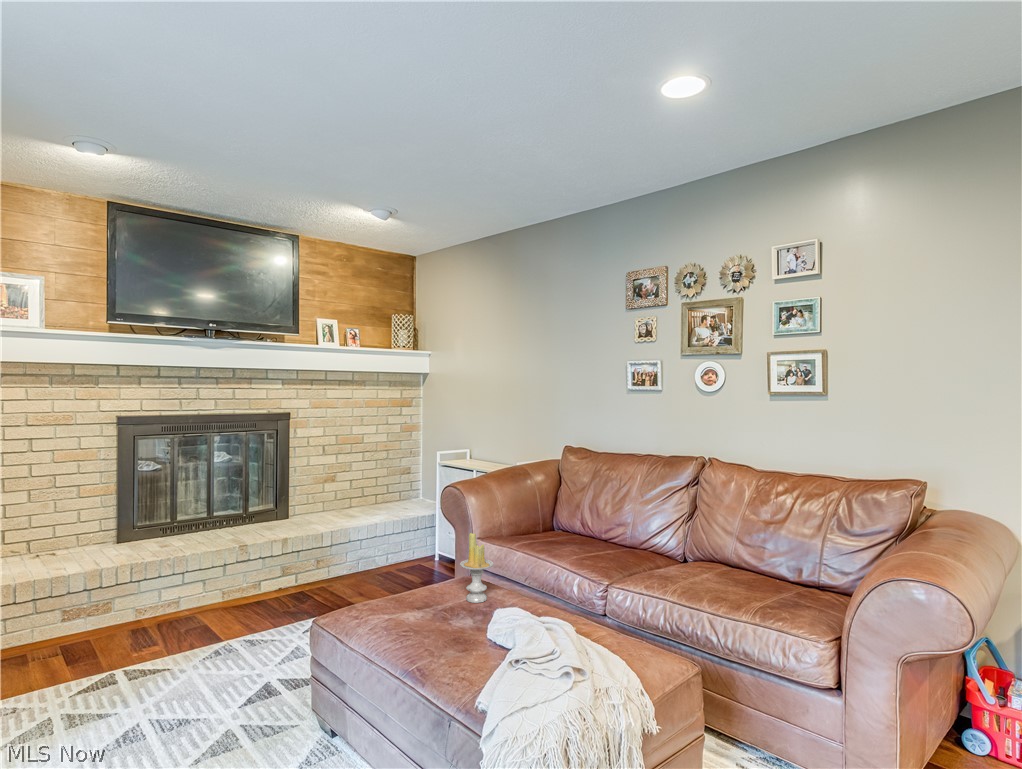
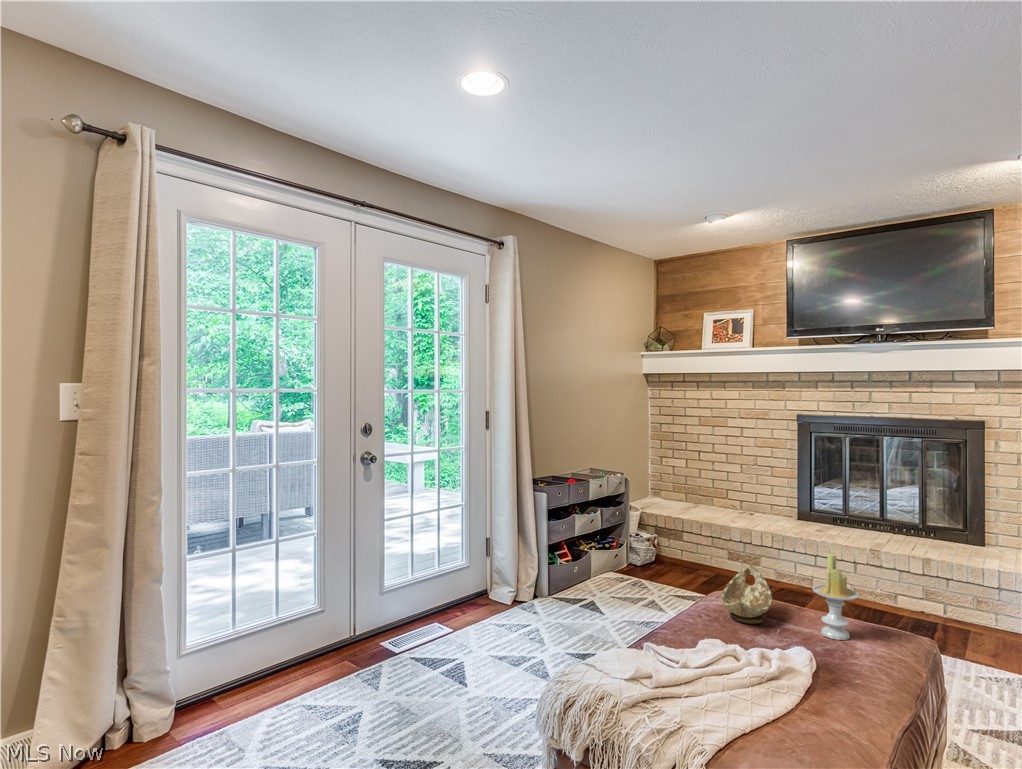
decorative bowl: none [399,571,456,626] -> present [721,565,772,624]

